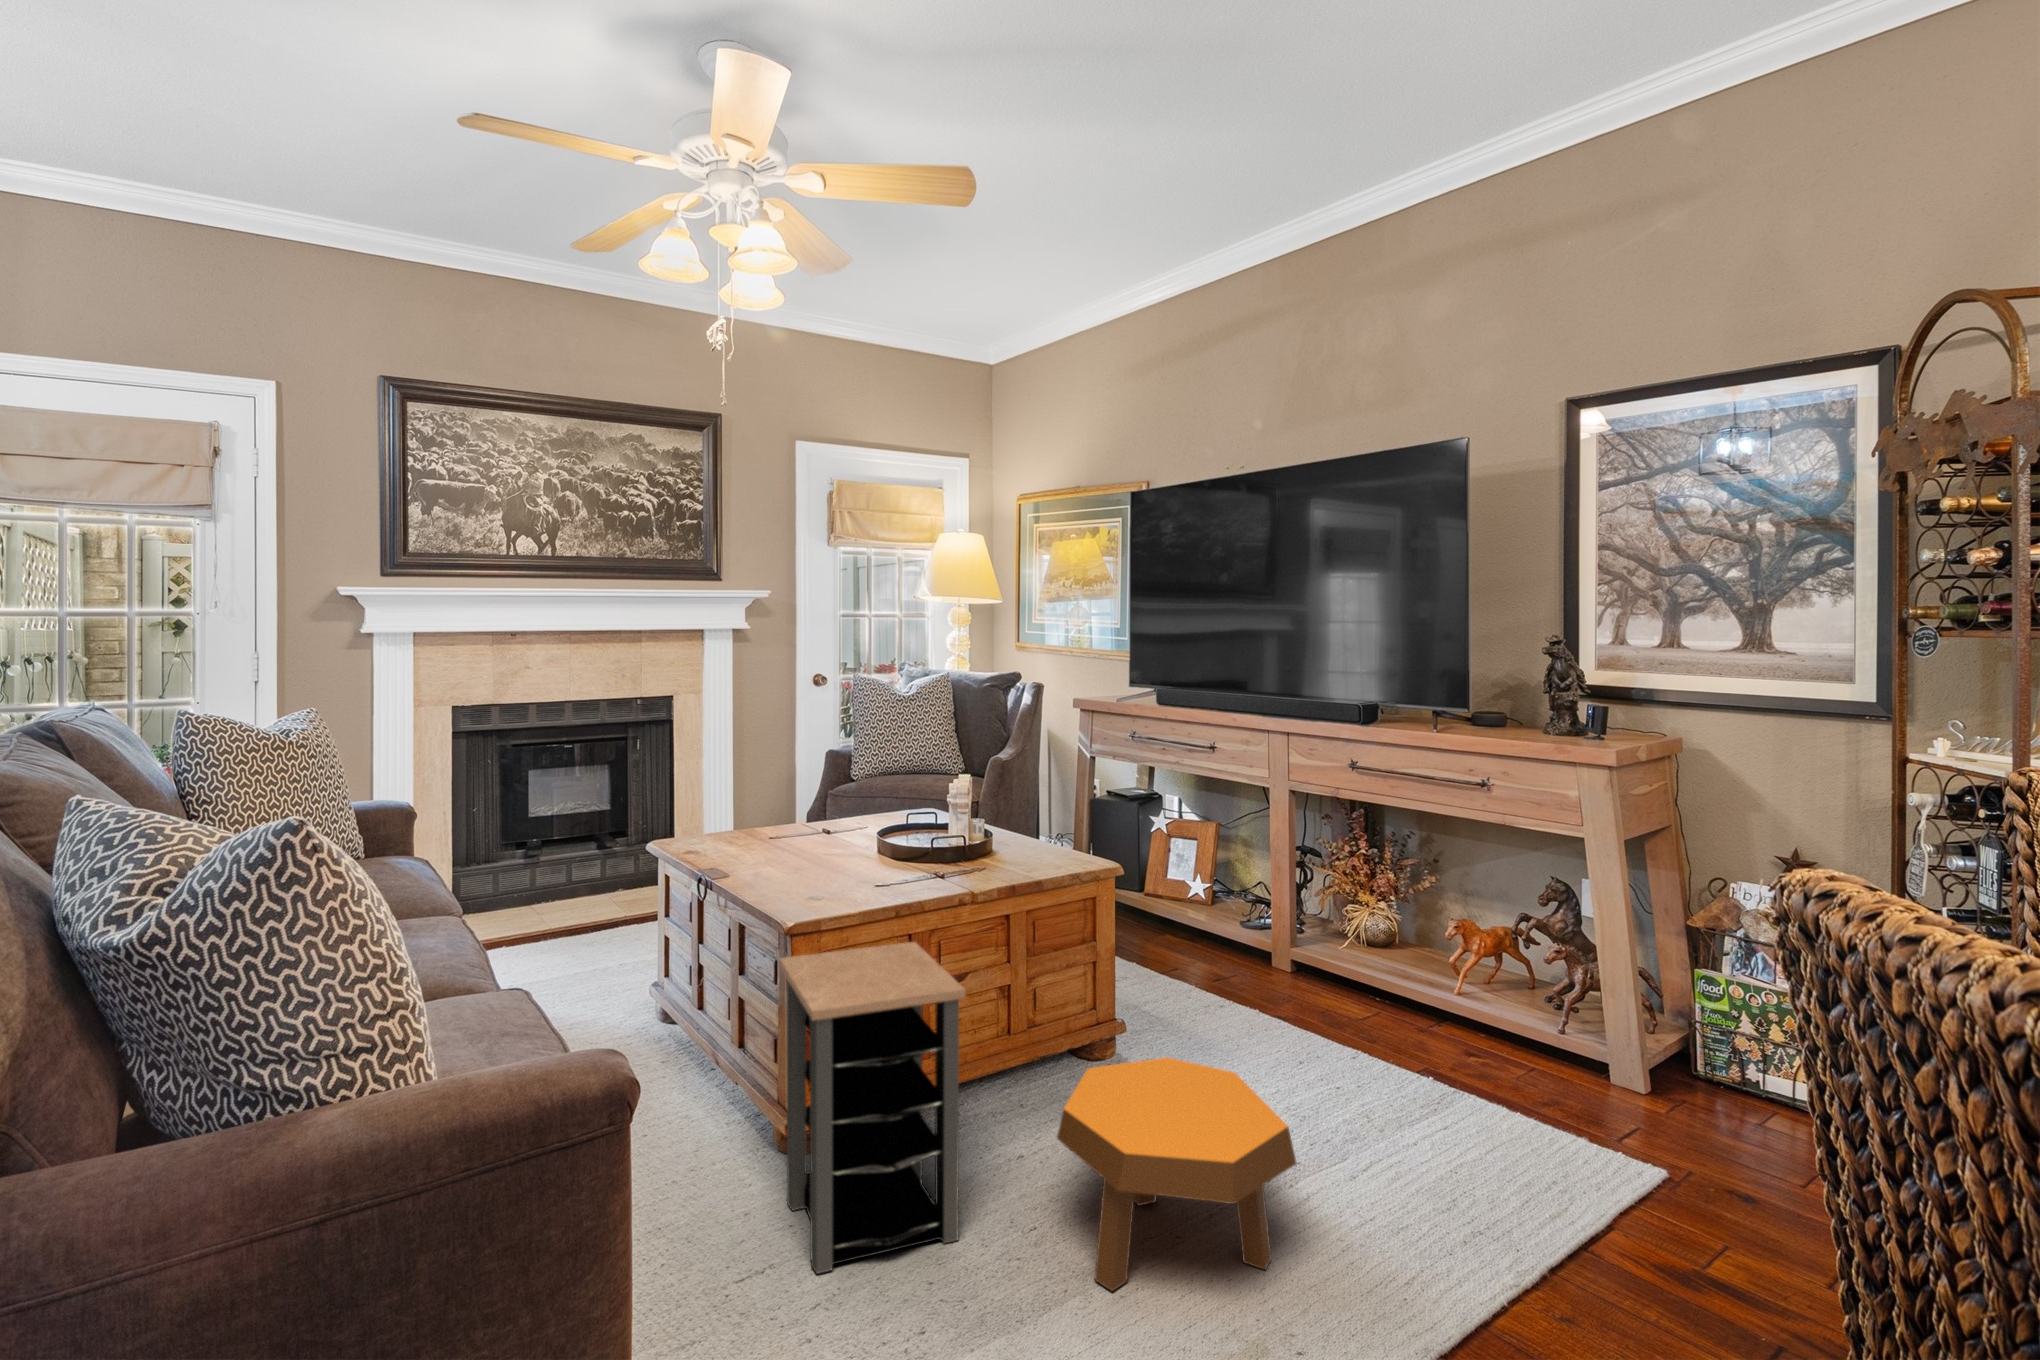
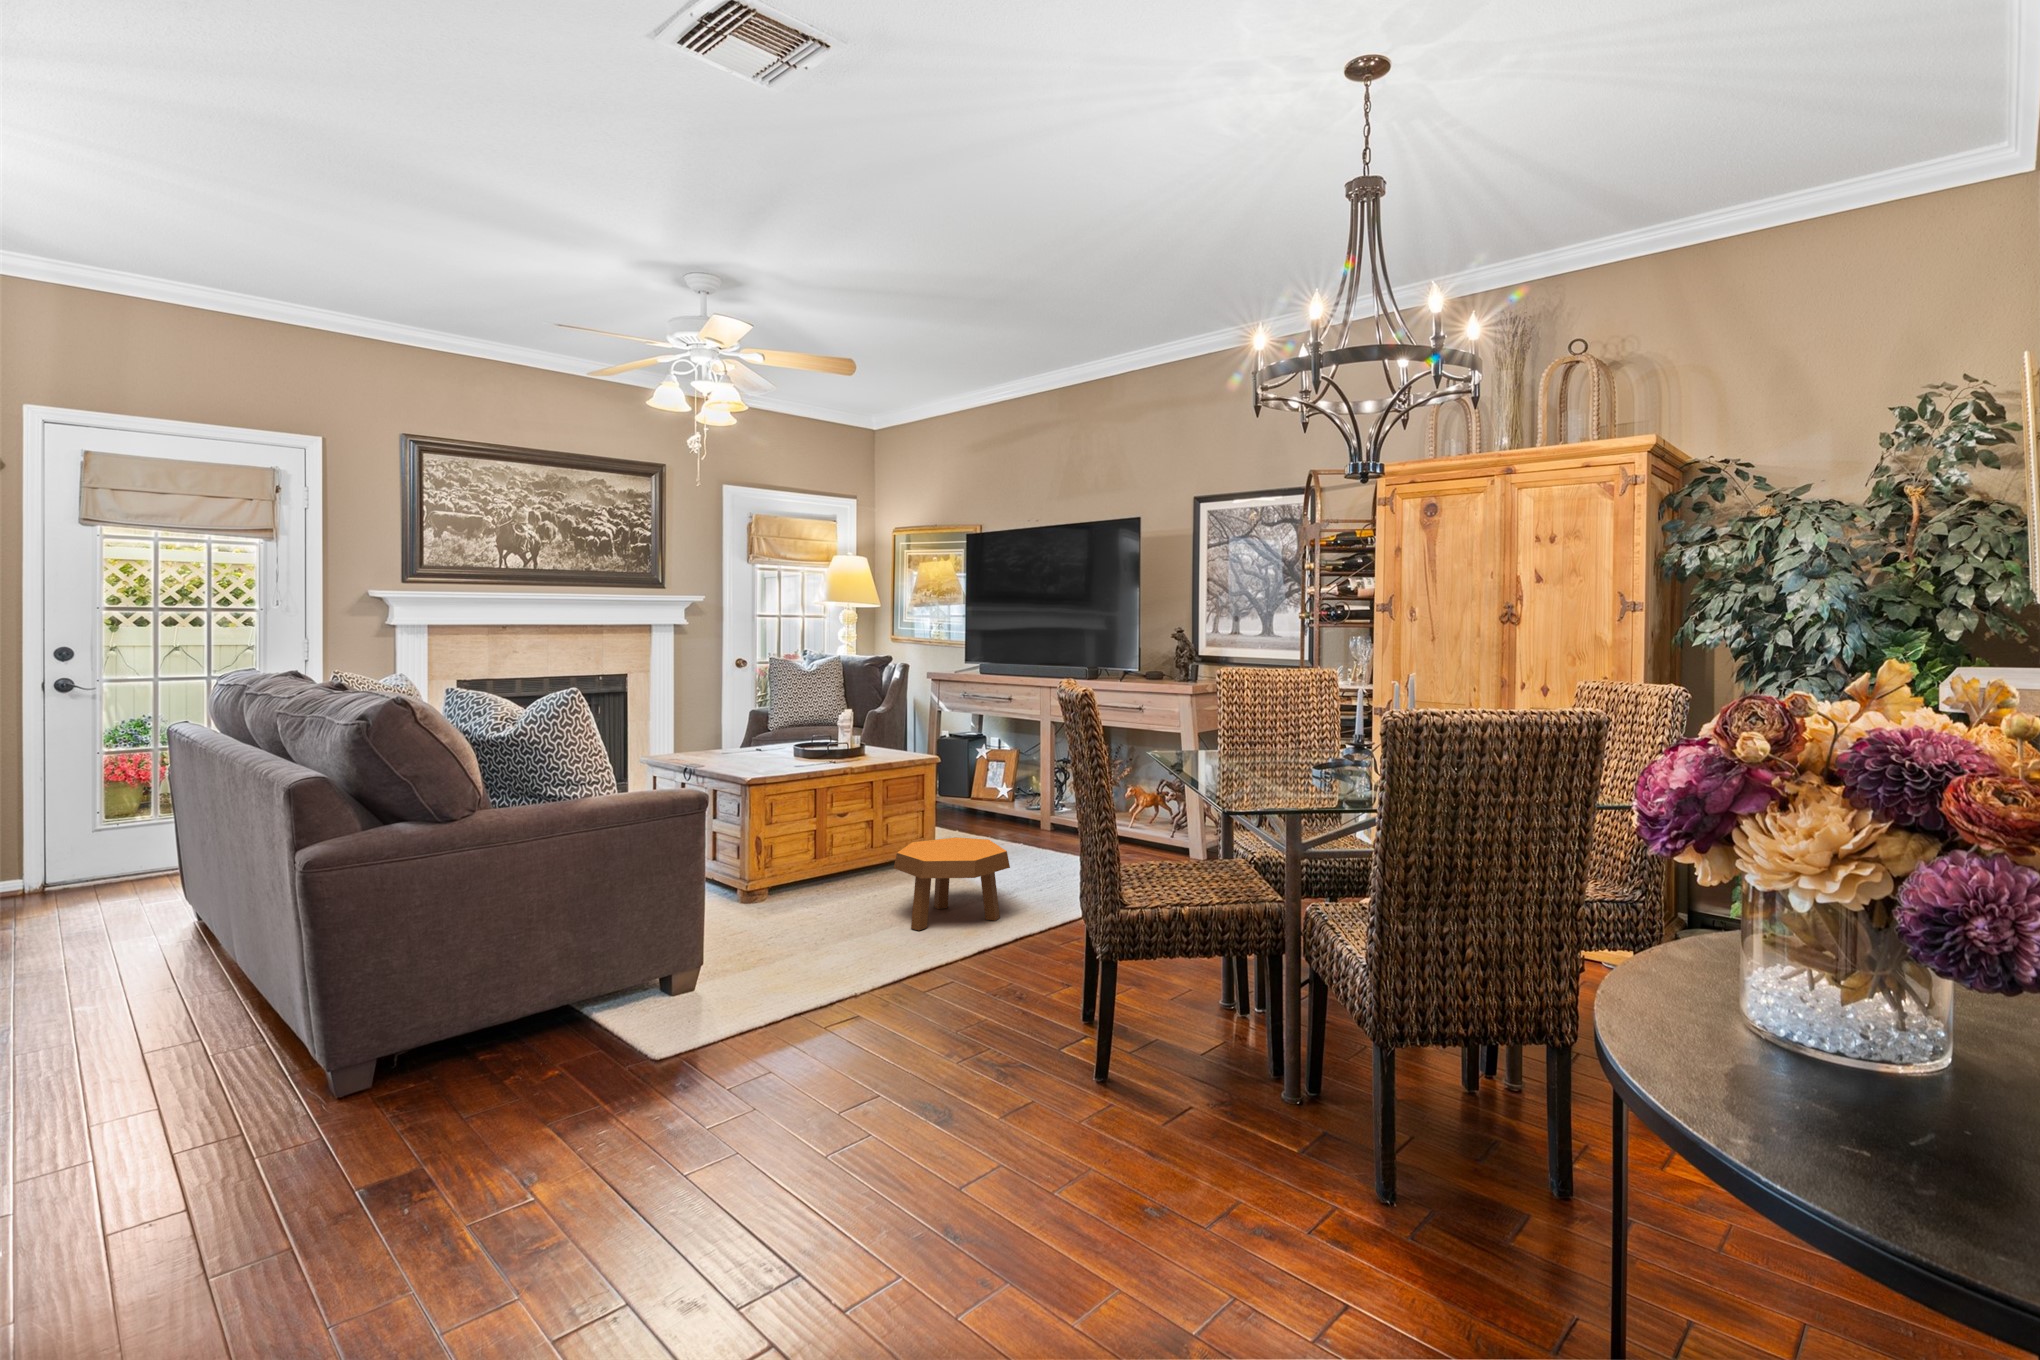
side table: present [779,942,966,1274] -> none [742,783,846,937]

